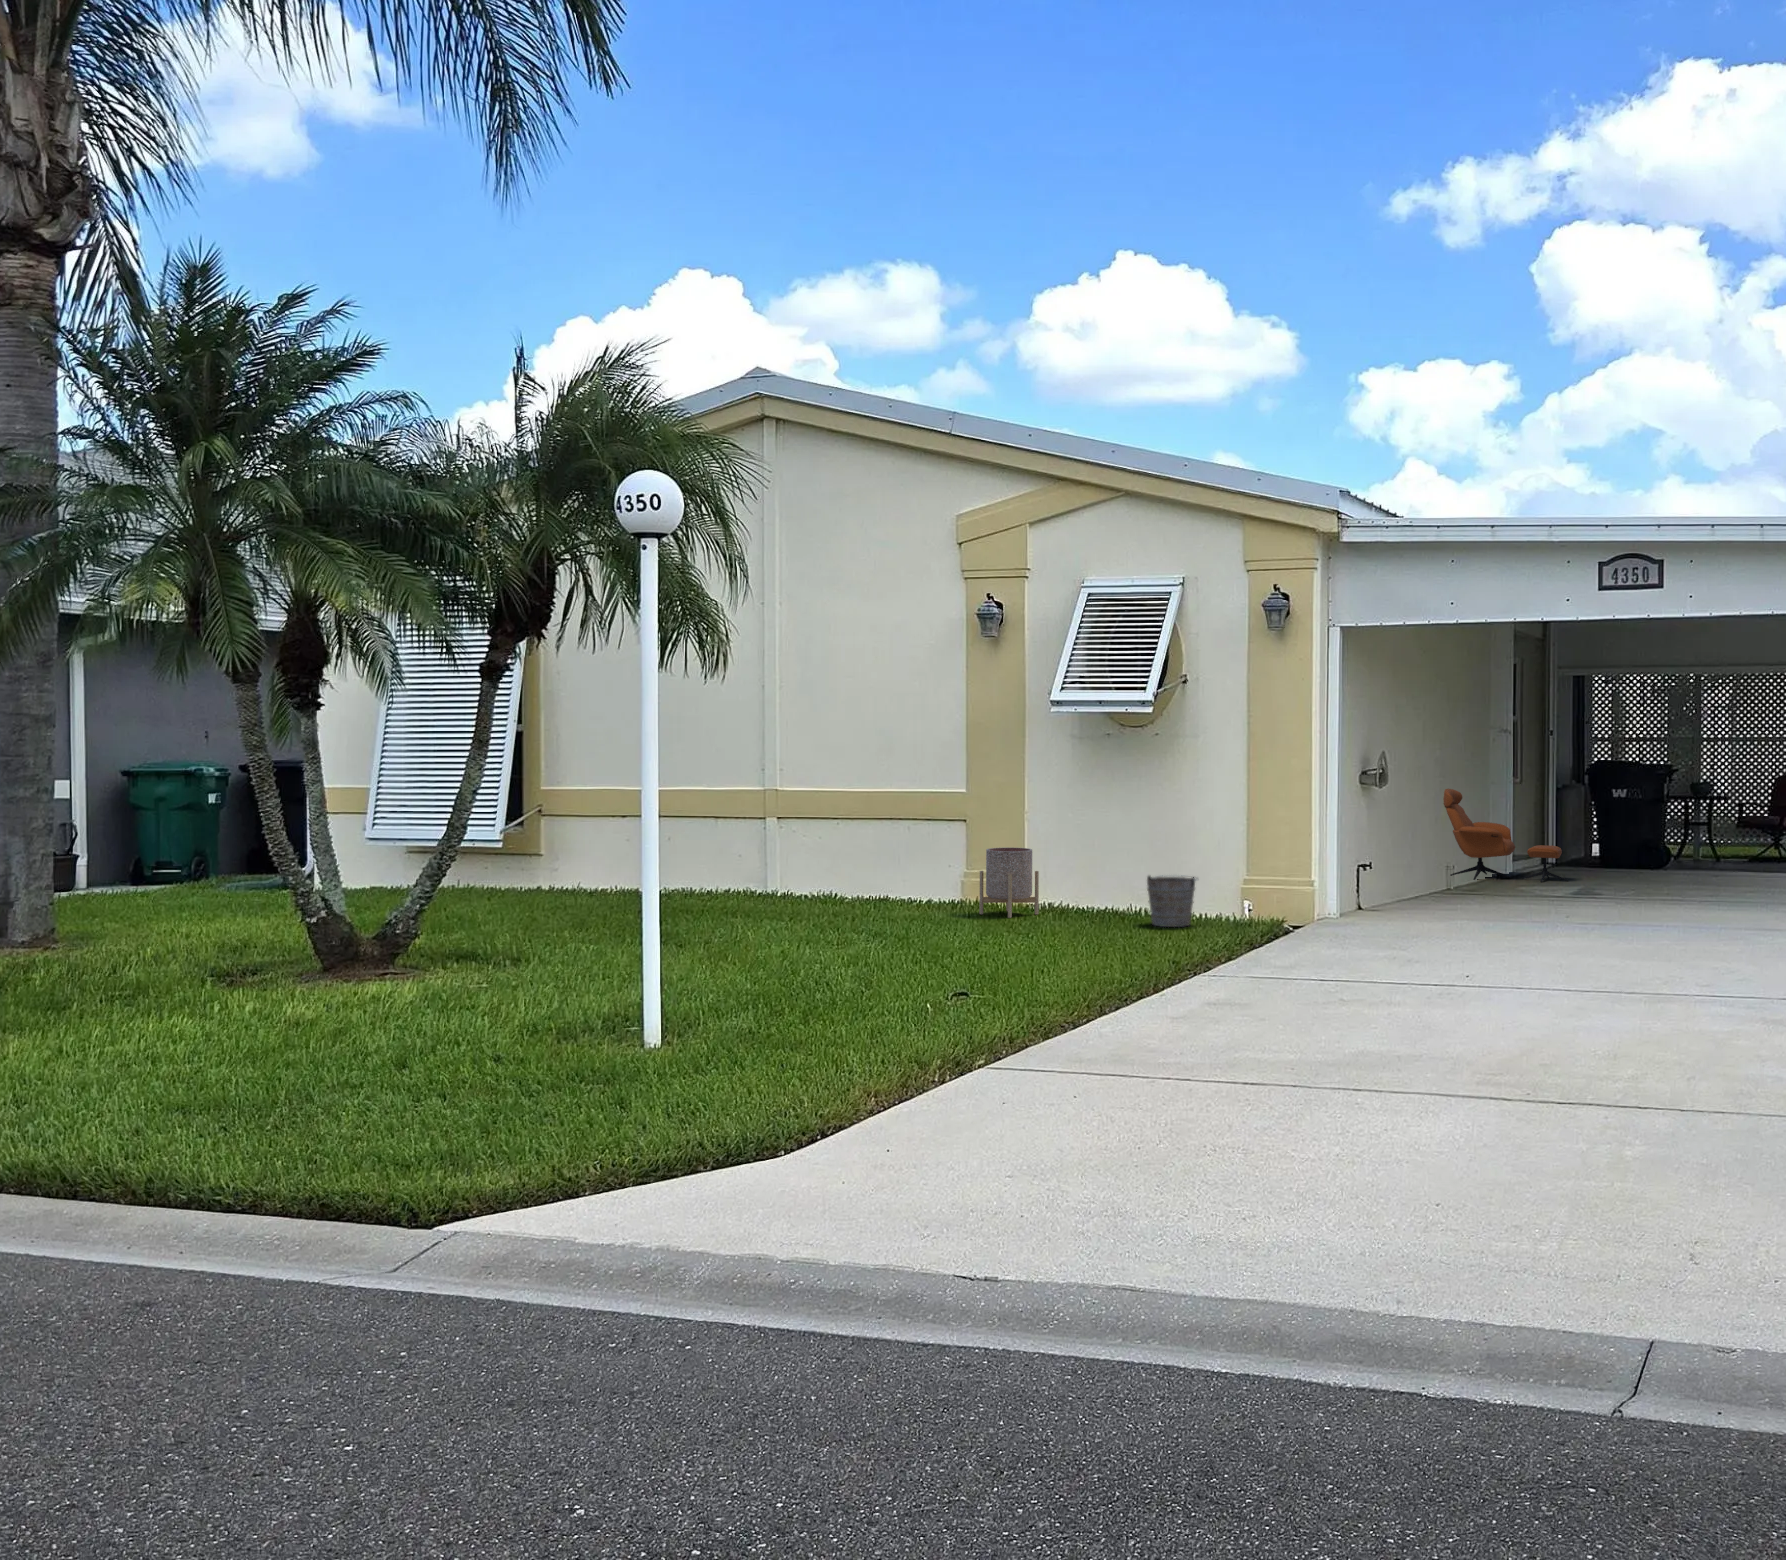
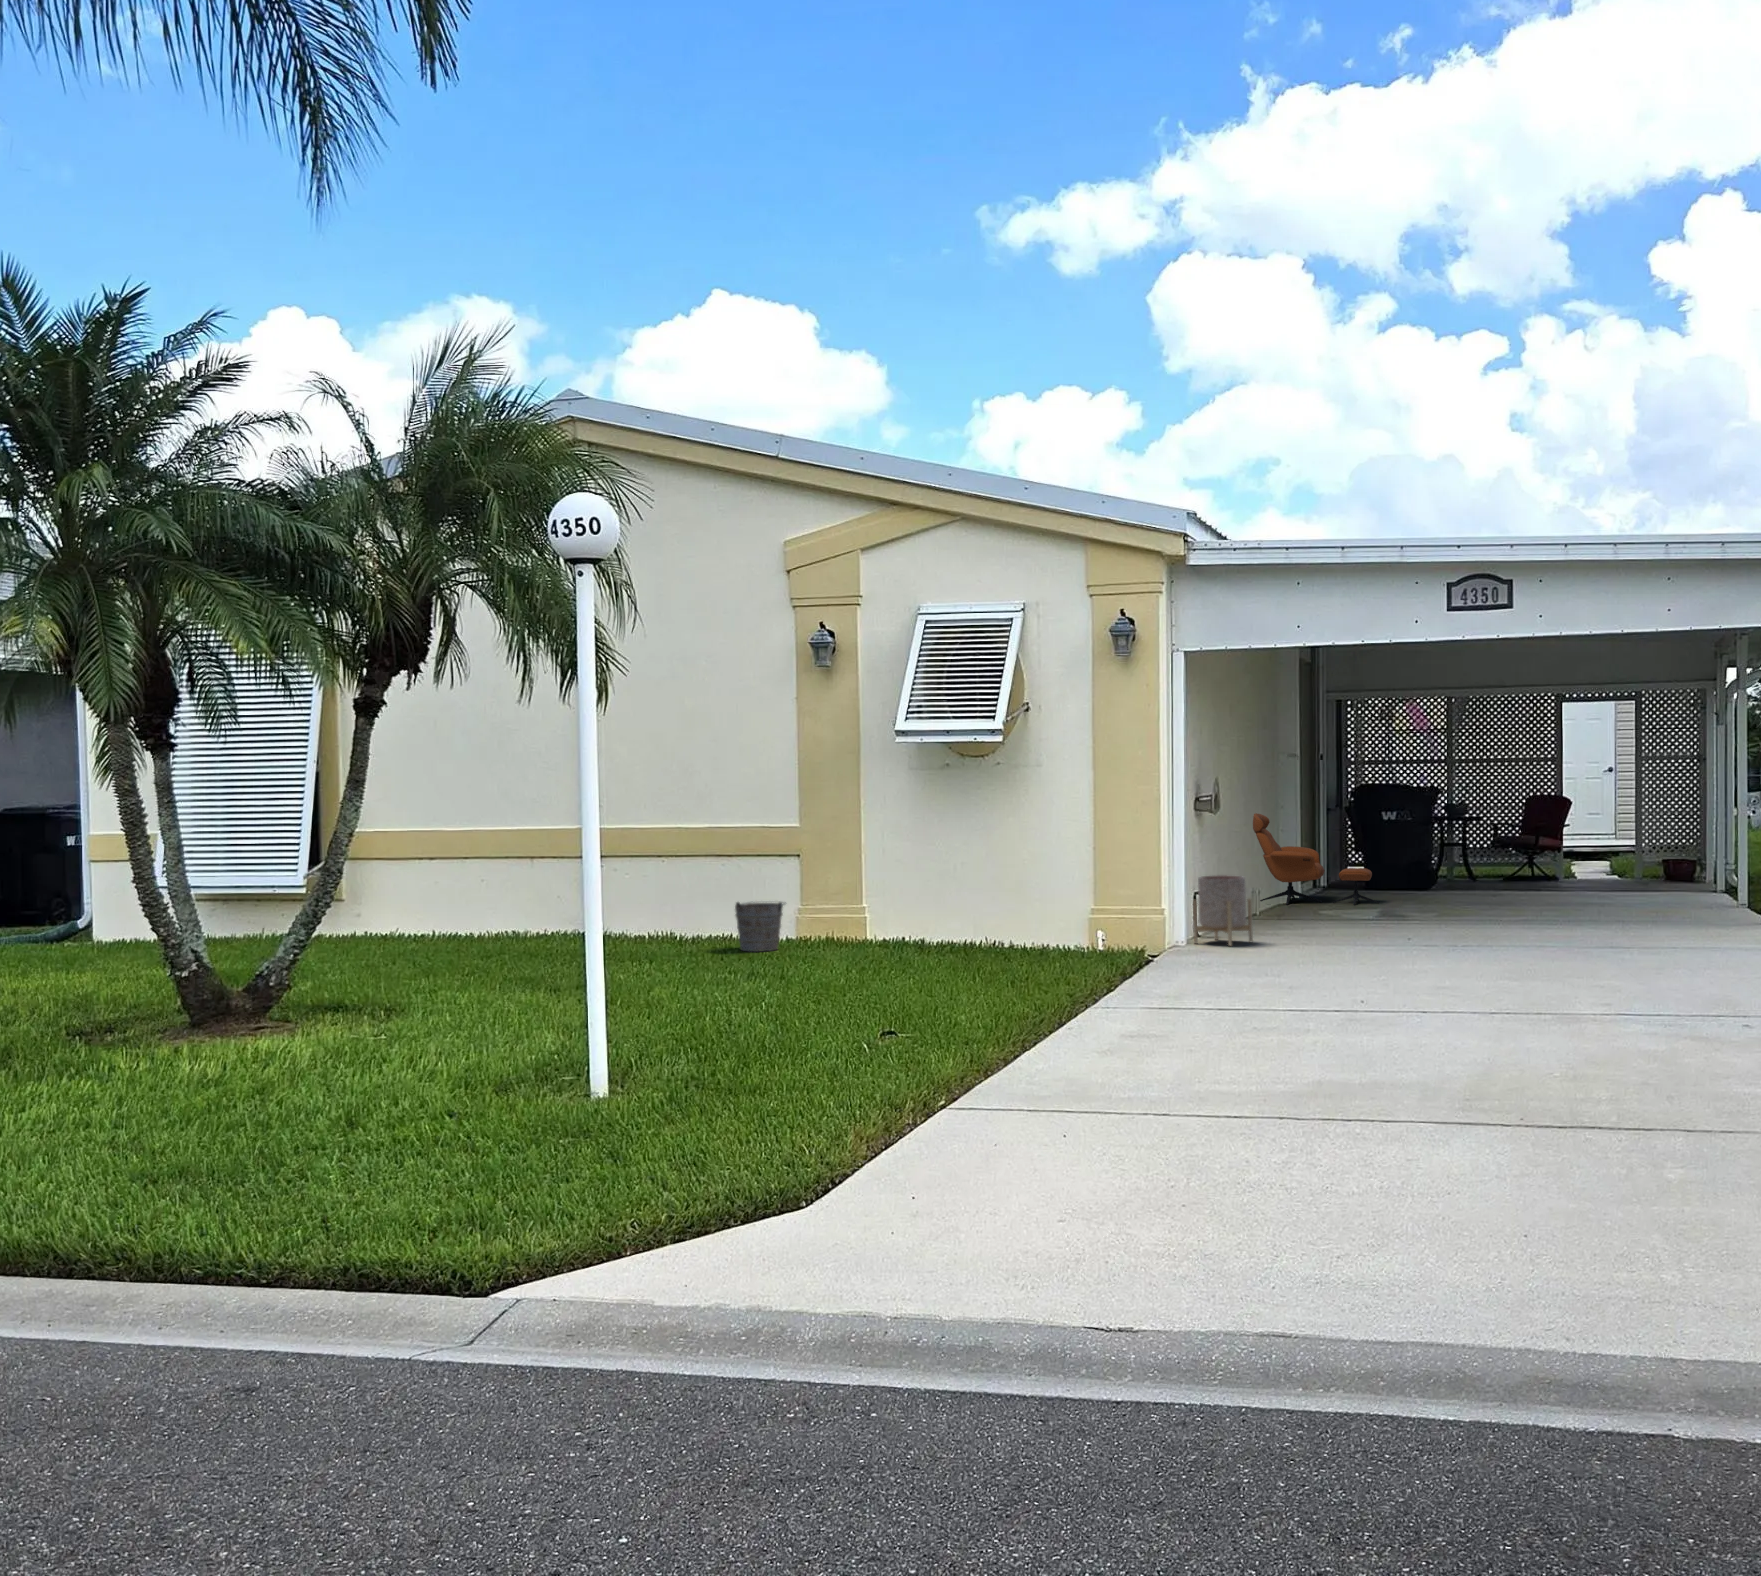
planter: present [979,847,1039,918] -> present [1193,875,1253,946]
bucket: present [1147,875,1197,927] -> present [735,902,785,952]

